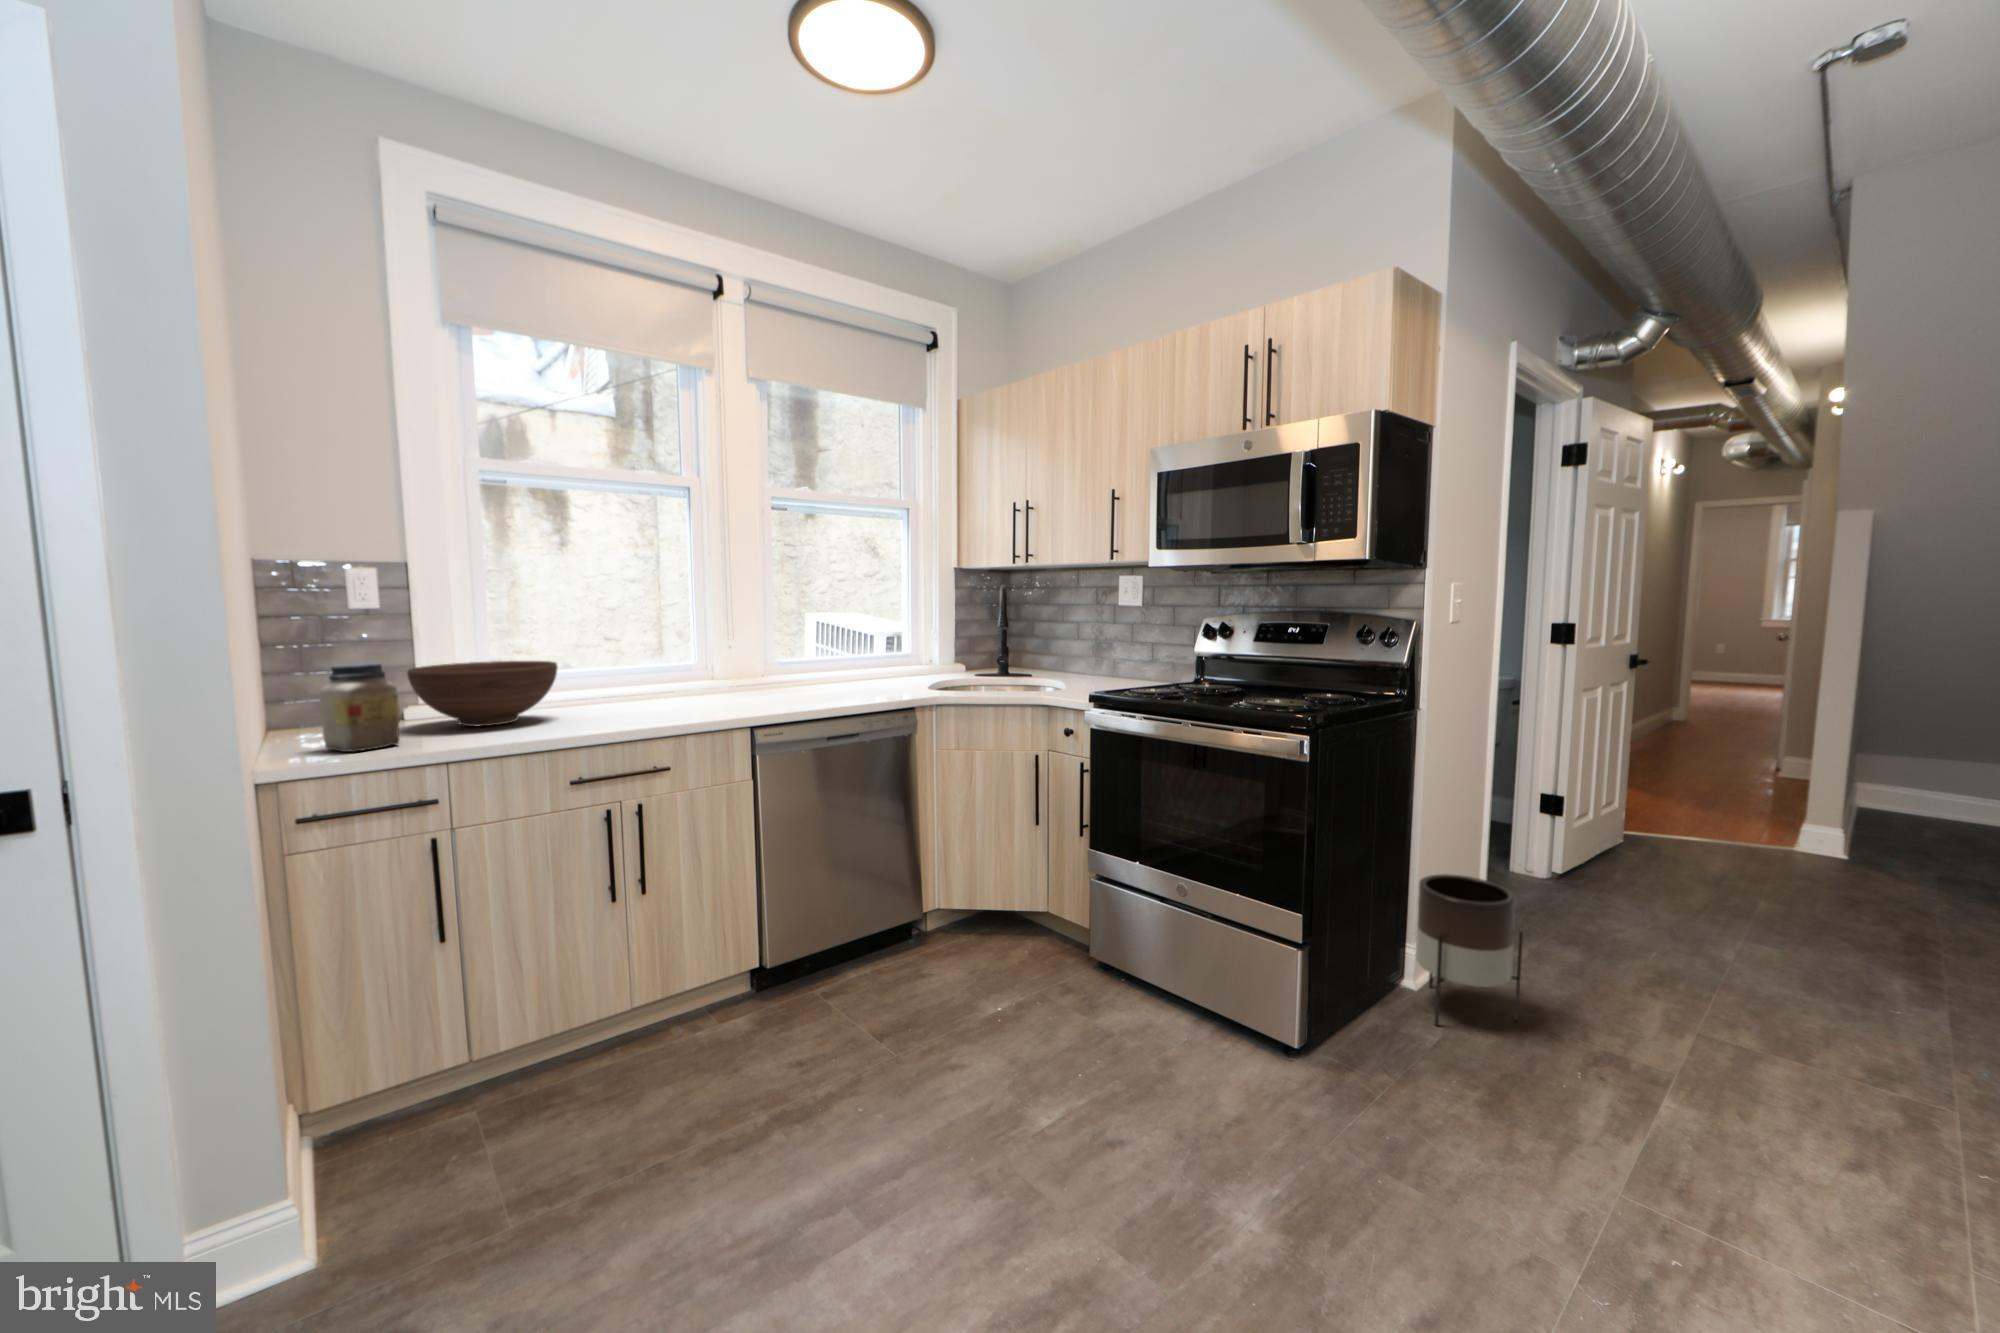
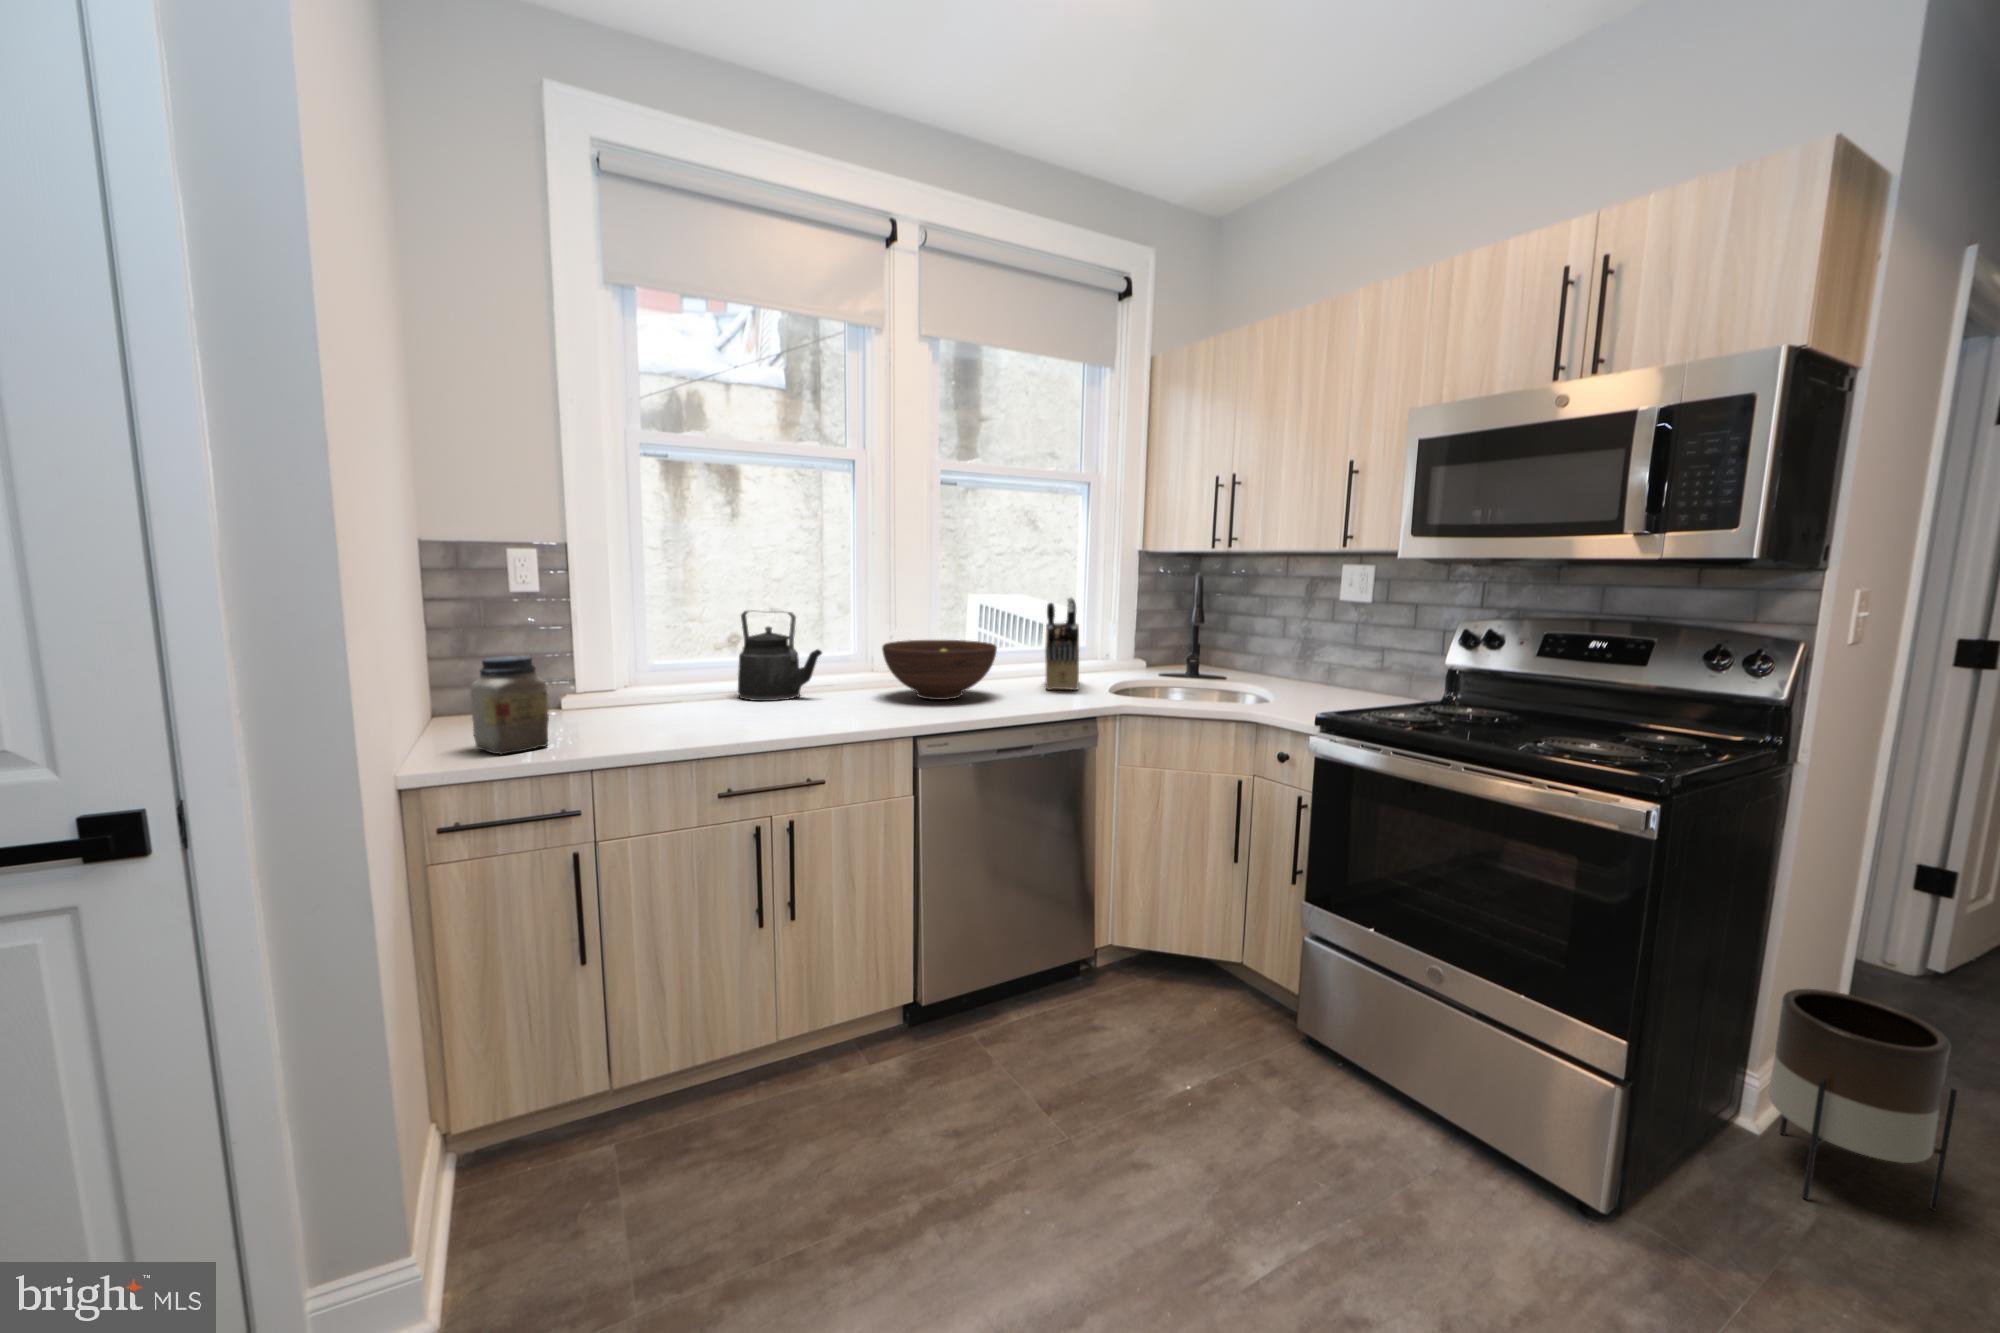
knife block: none [871,607,903,689] -> present [1045,598,1079,690]
kettle: none [583,625,665,707] -> present [738,611,822,701]
fruit bowl: present [407,661,558,726] -> present [882,640,997,700]

